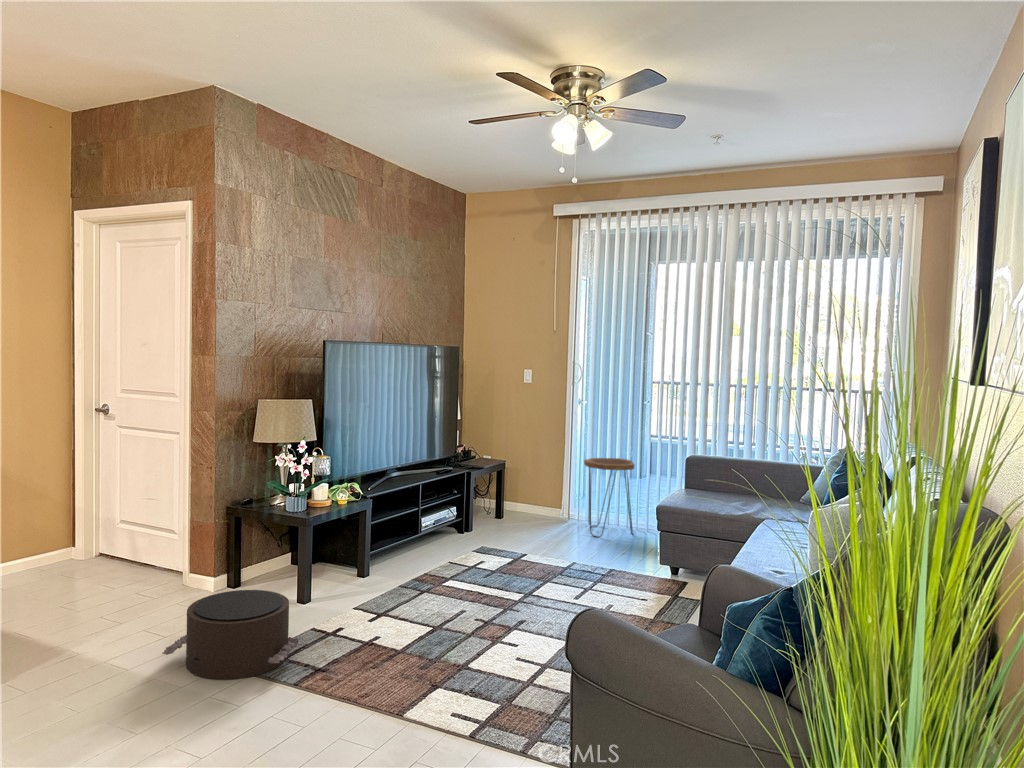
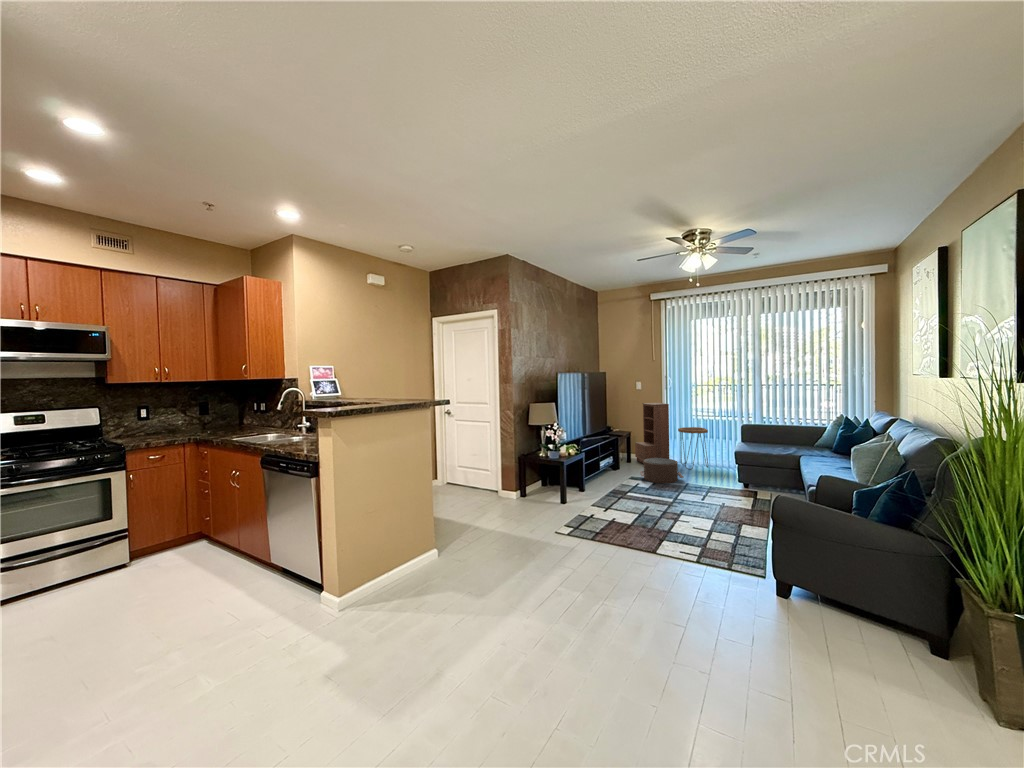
bookshelf: none [511,409,573,527] -> present [635,403,669,463]
pouf: present [162,590,301,680] -> present [640,458,684,483]

